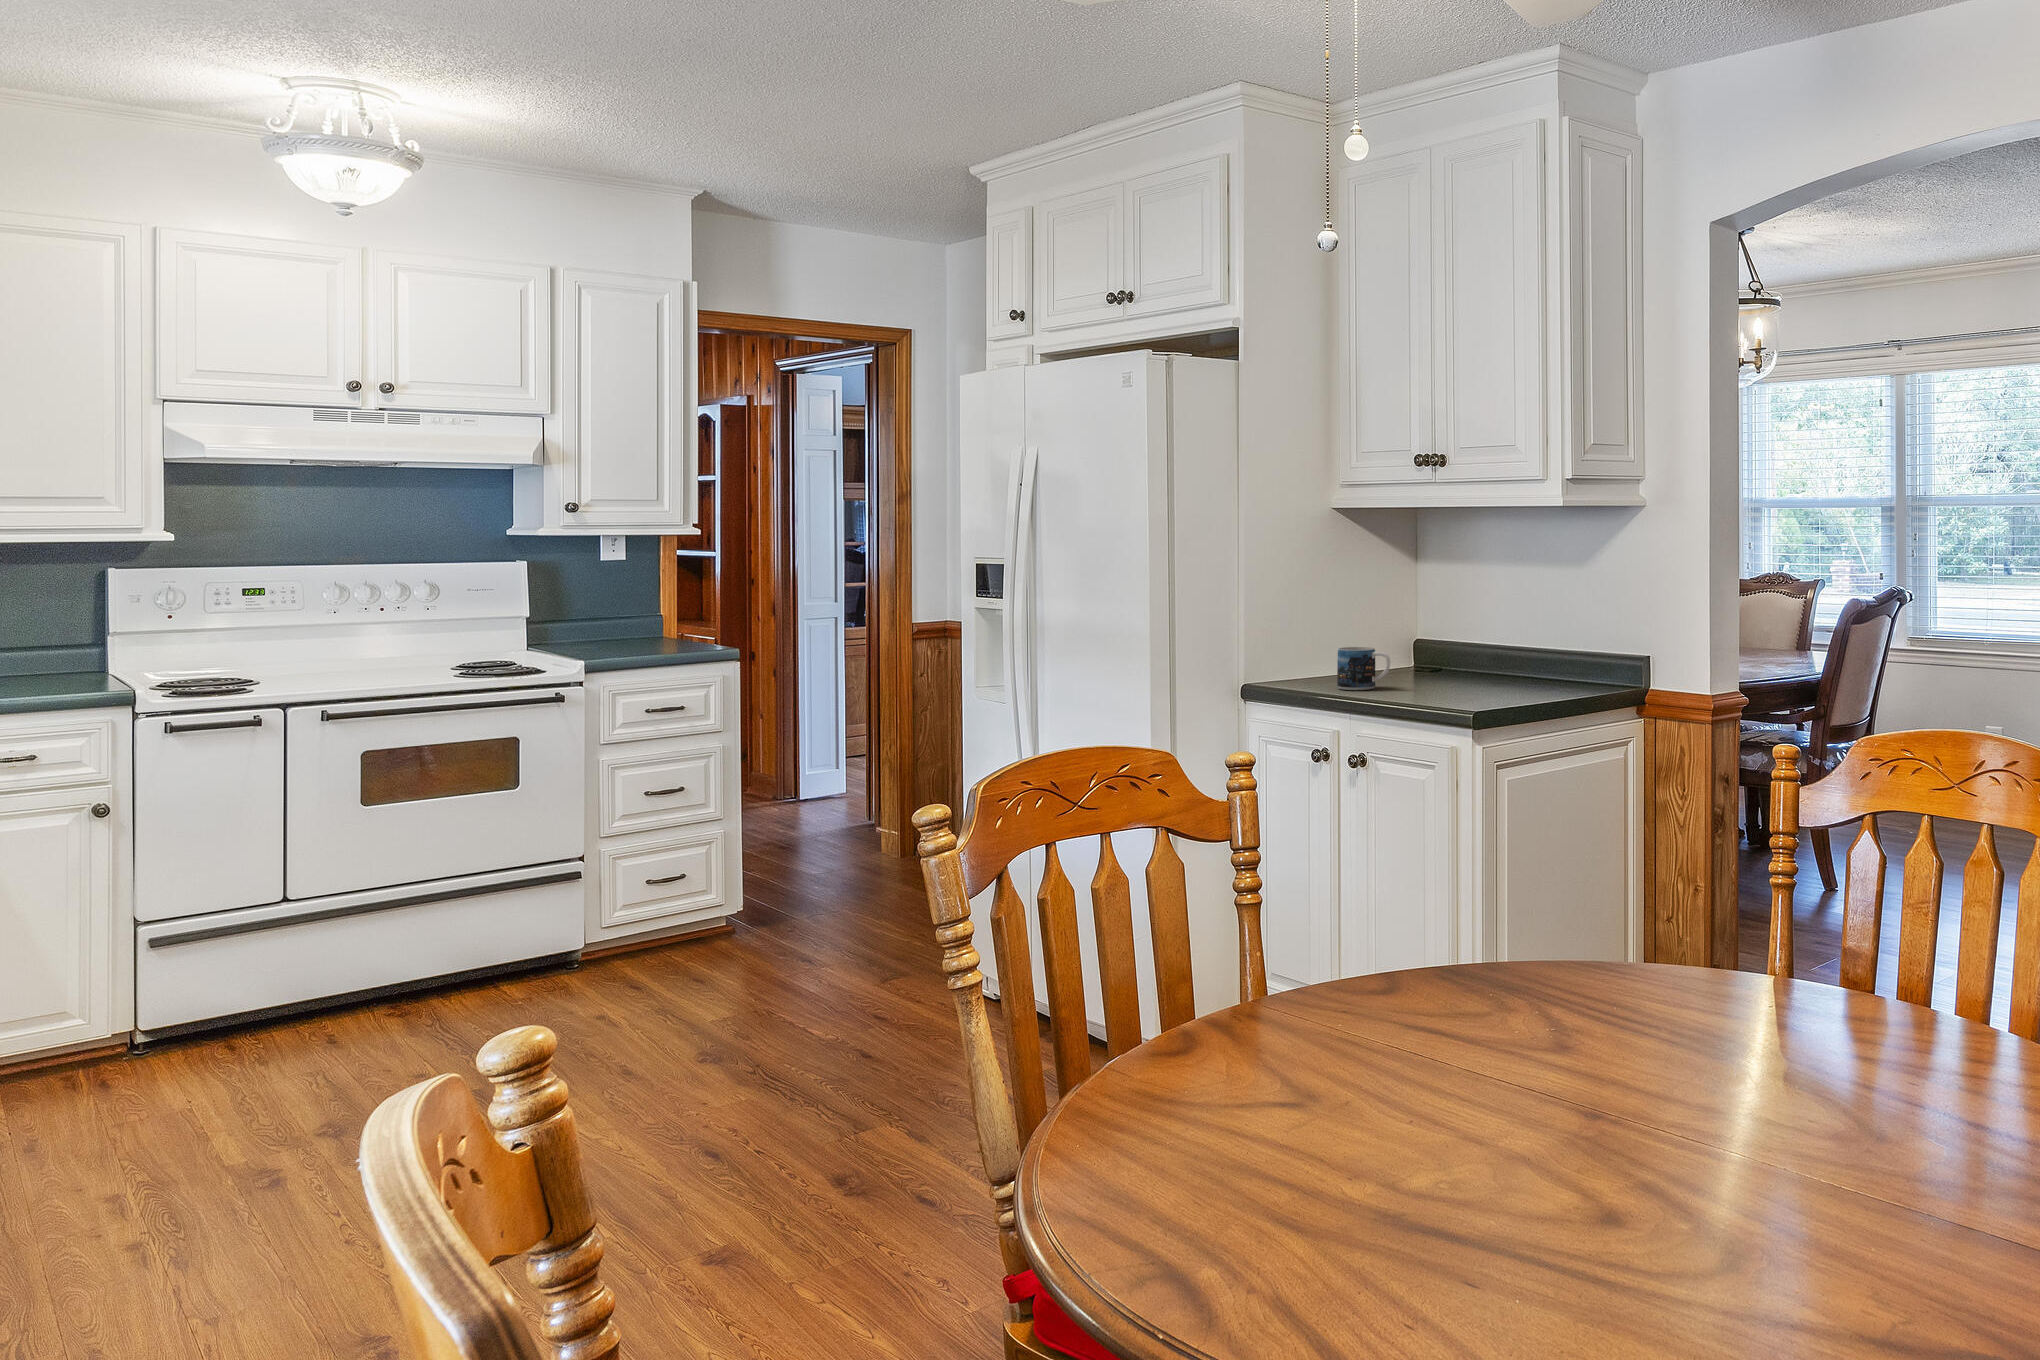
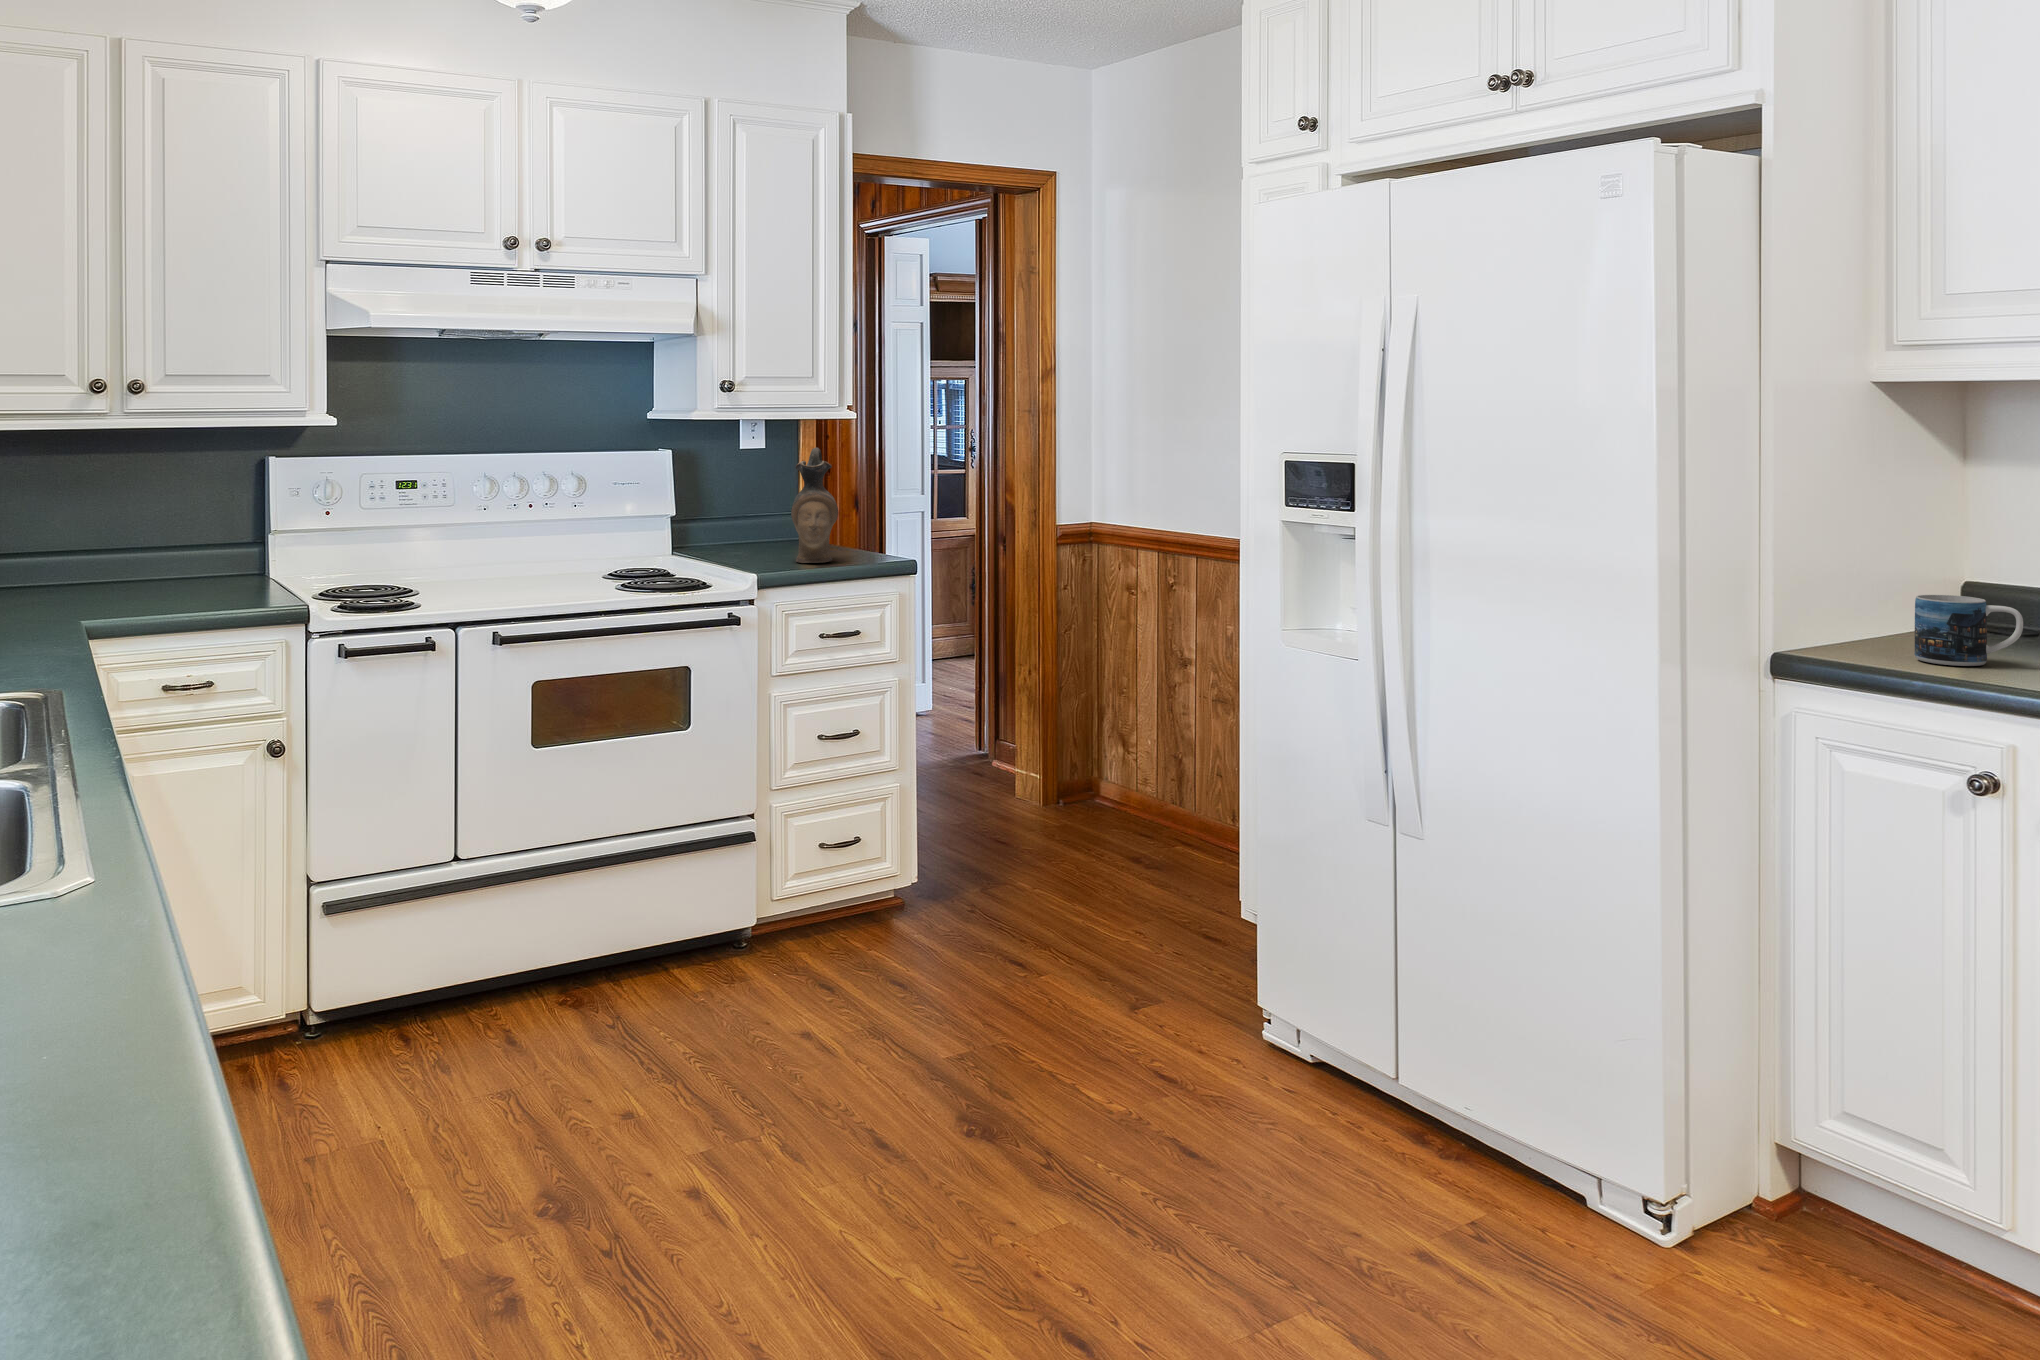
ceramic pitcher: none [634,559,677,655] -> present [791,448,838,563]

